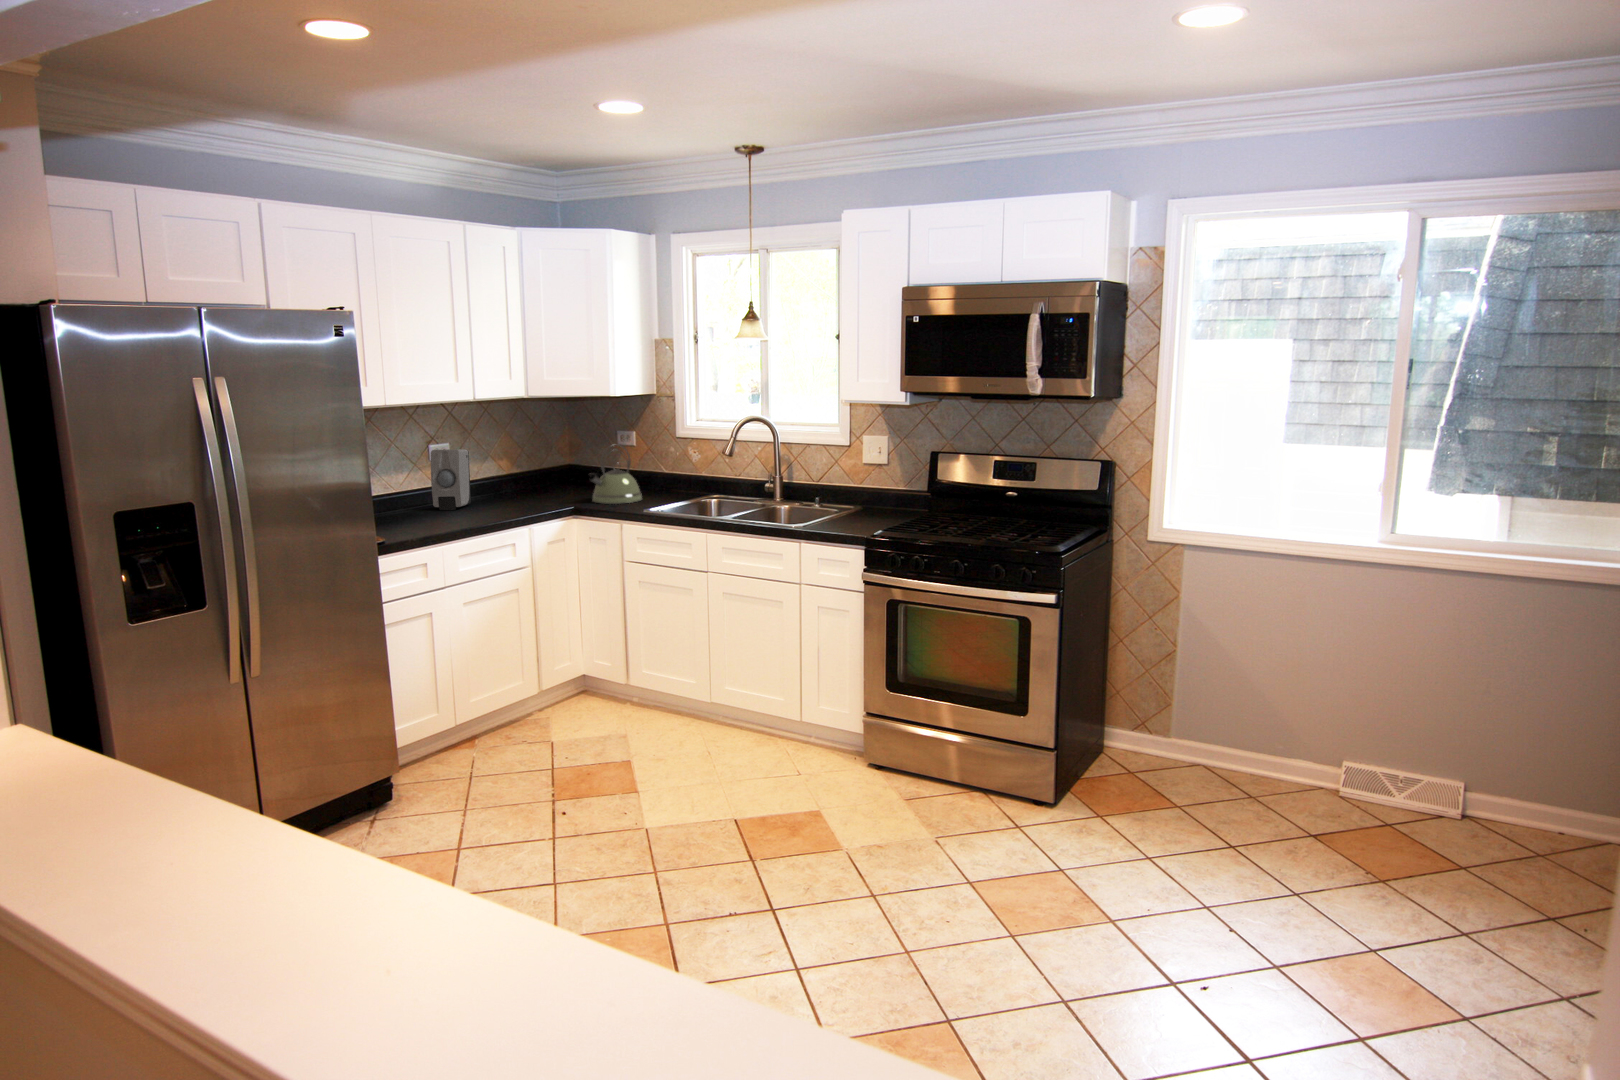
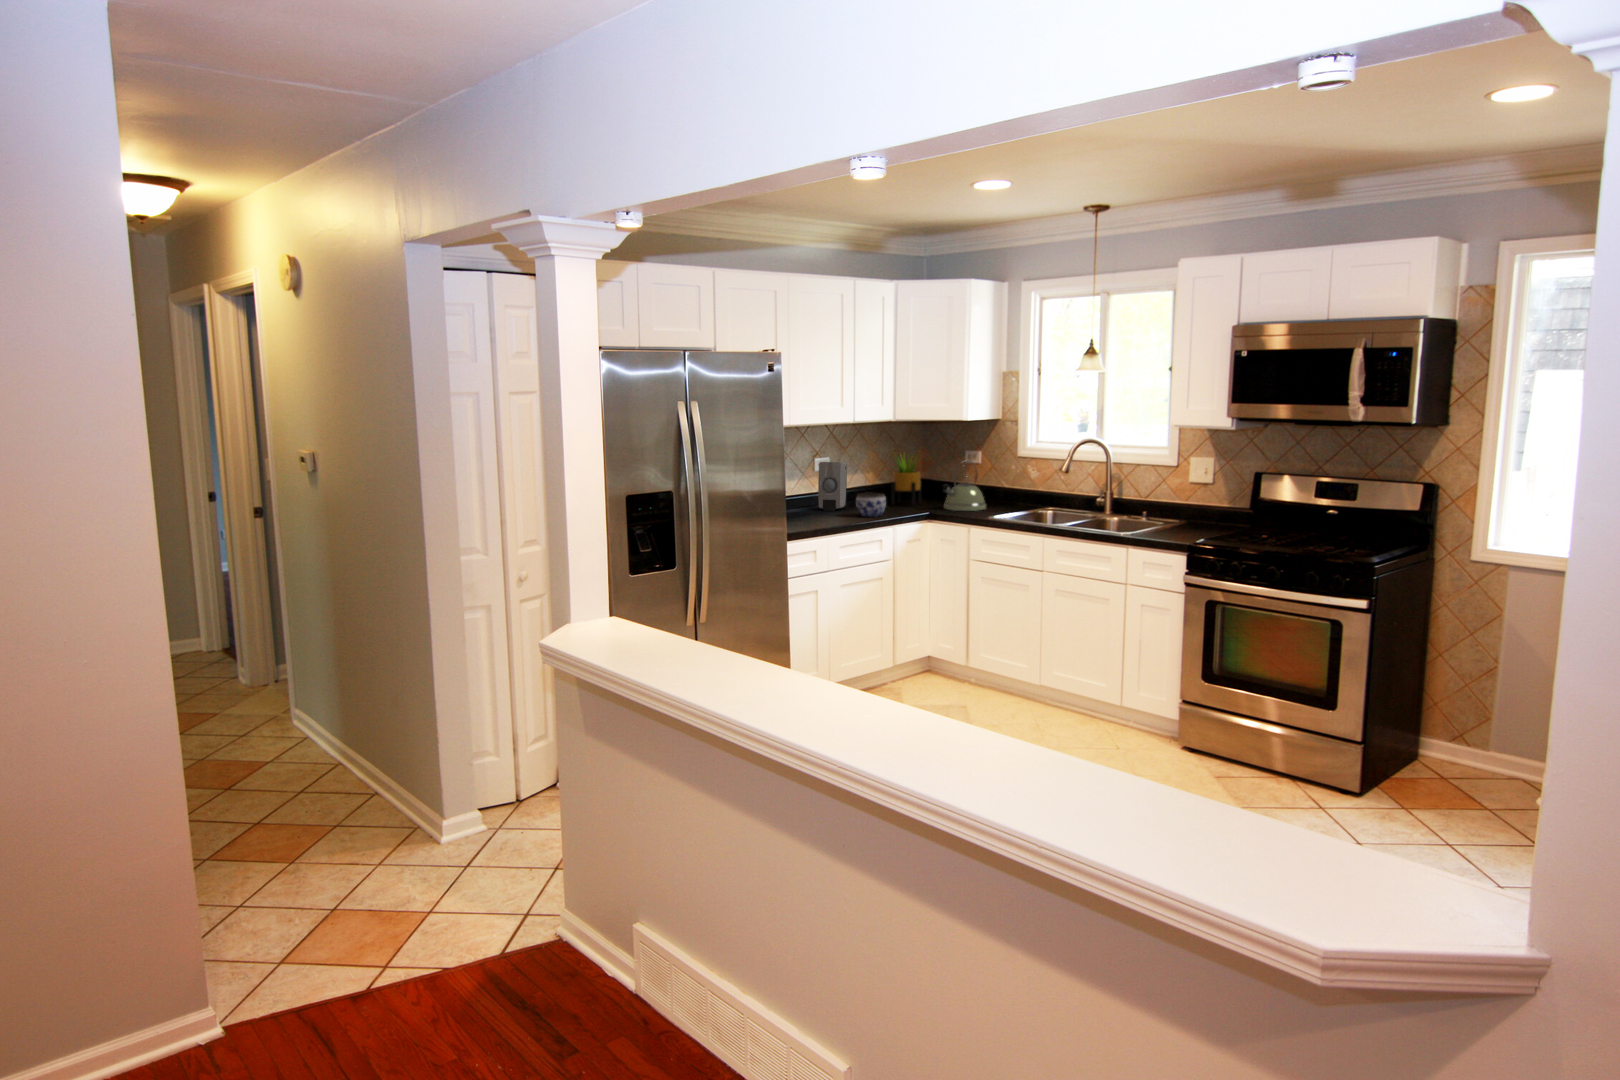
potted plant: none [527,430,566,499] -> present [891,457,922,506]
jar: none [478,486,517,517] -> present [856,492,886,517]

